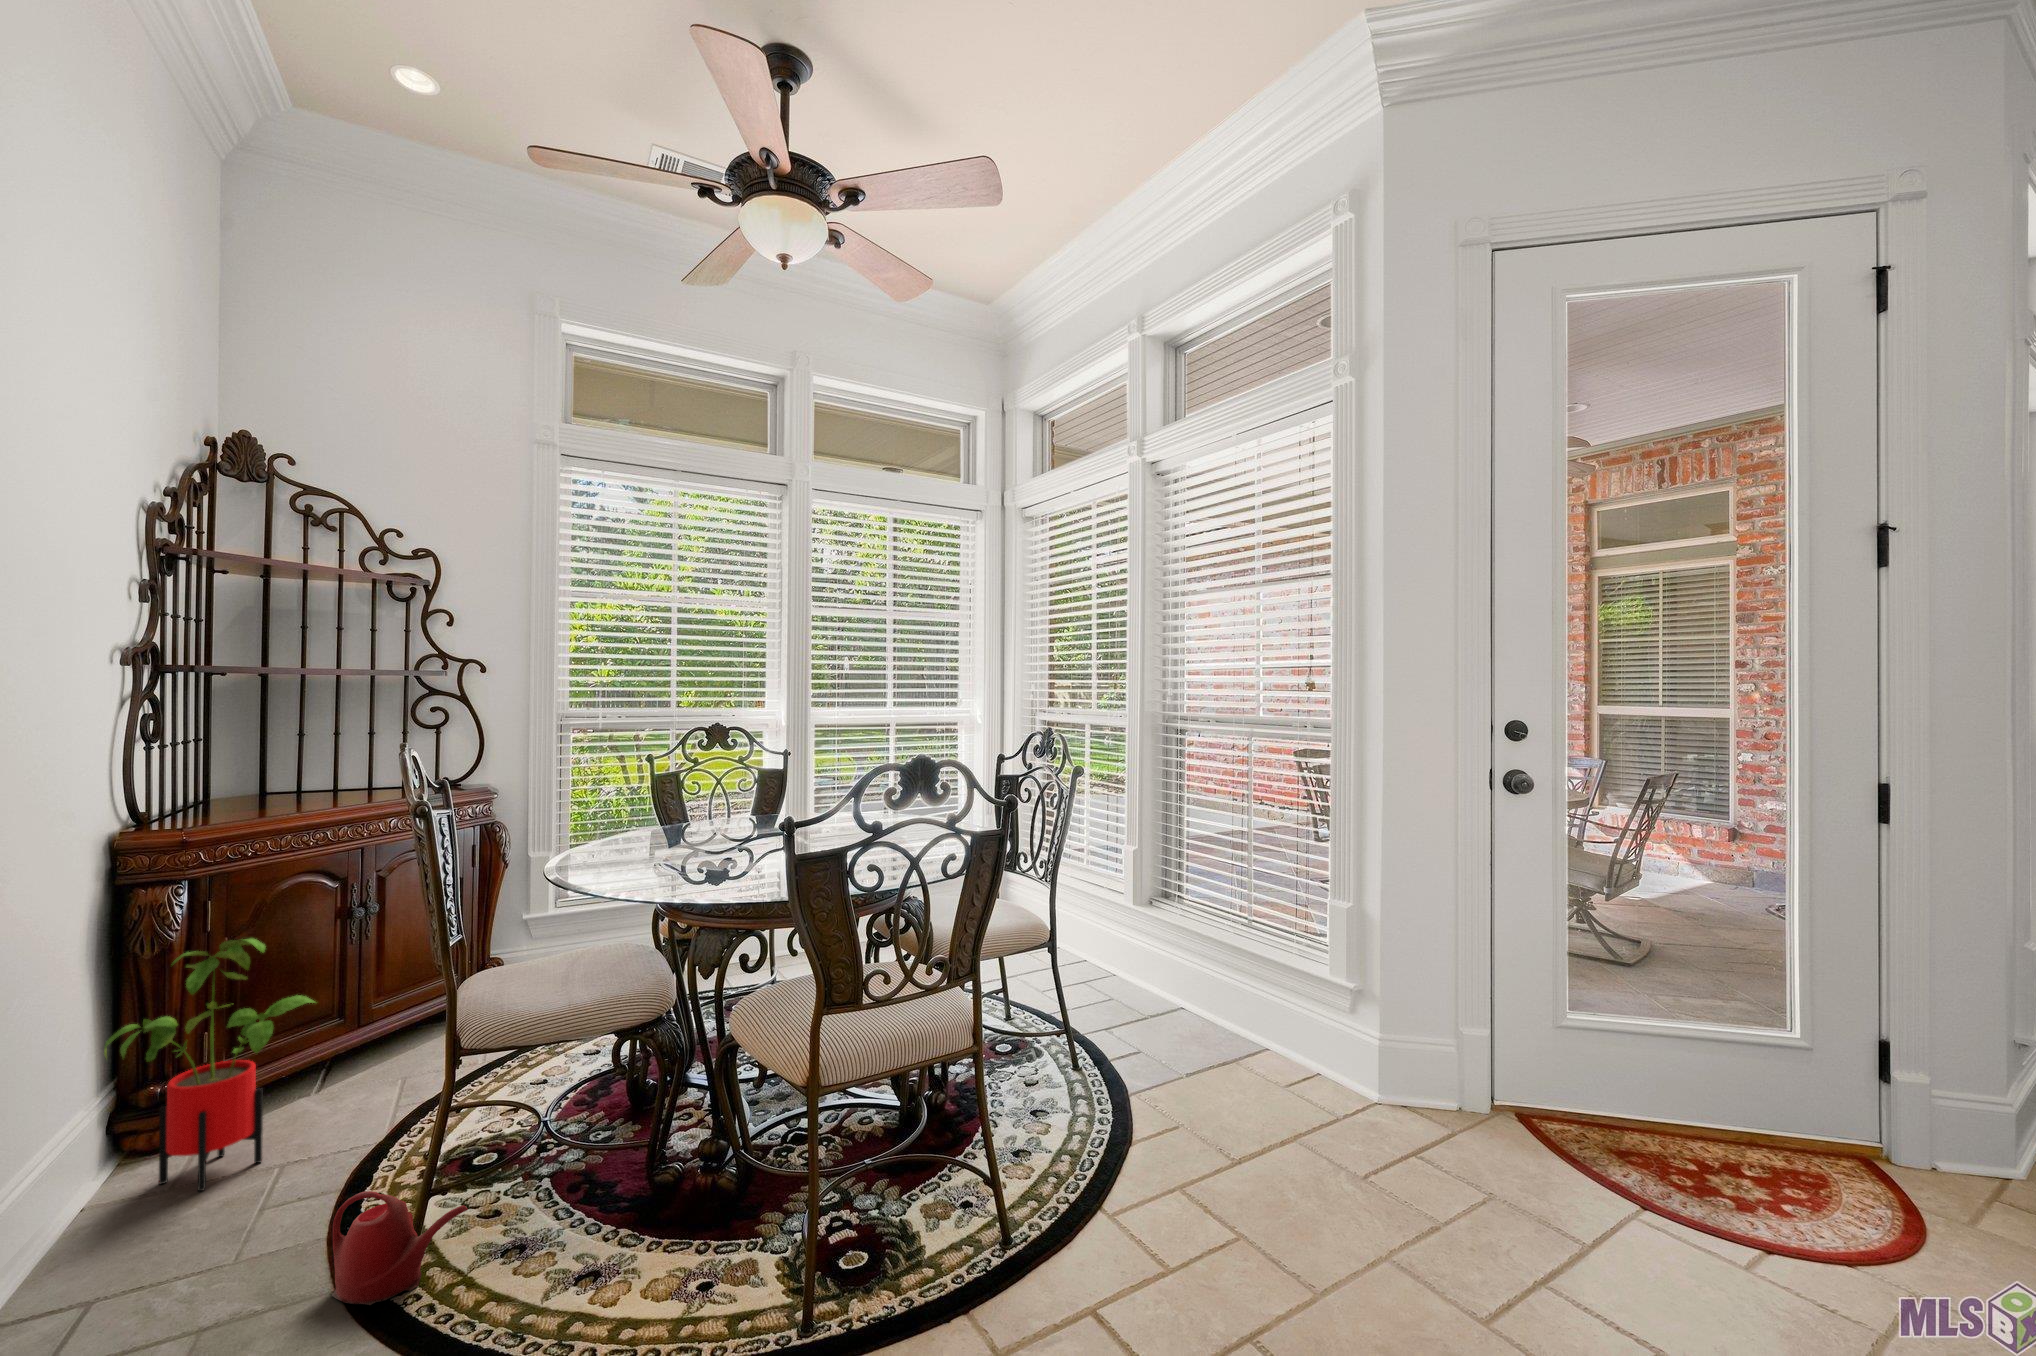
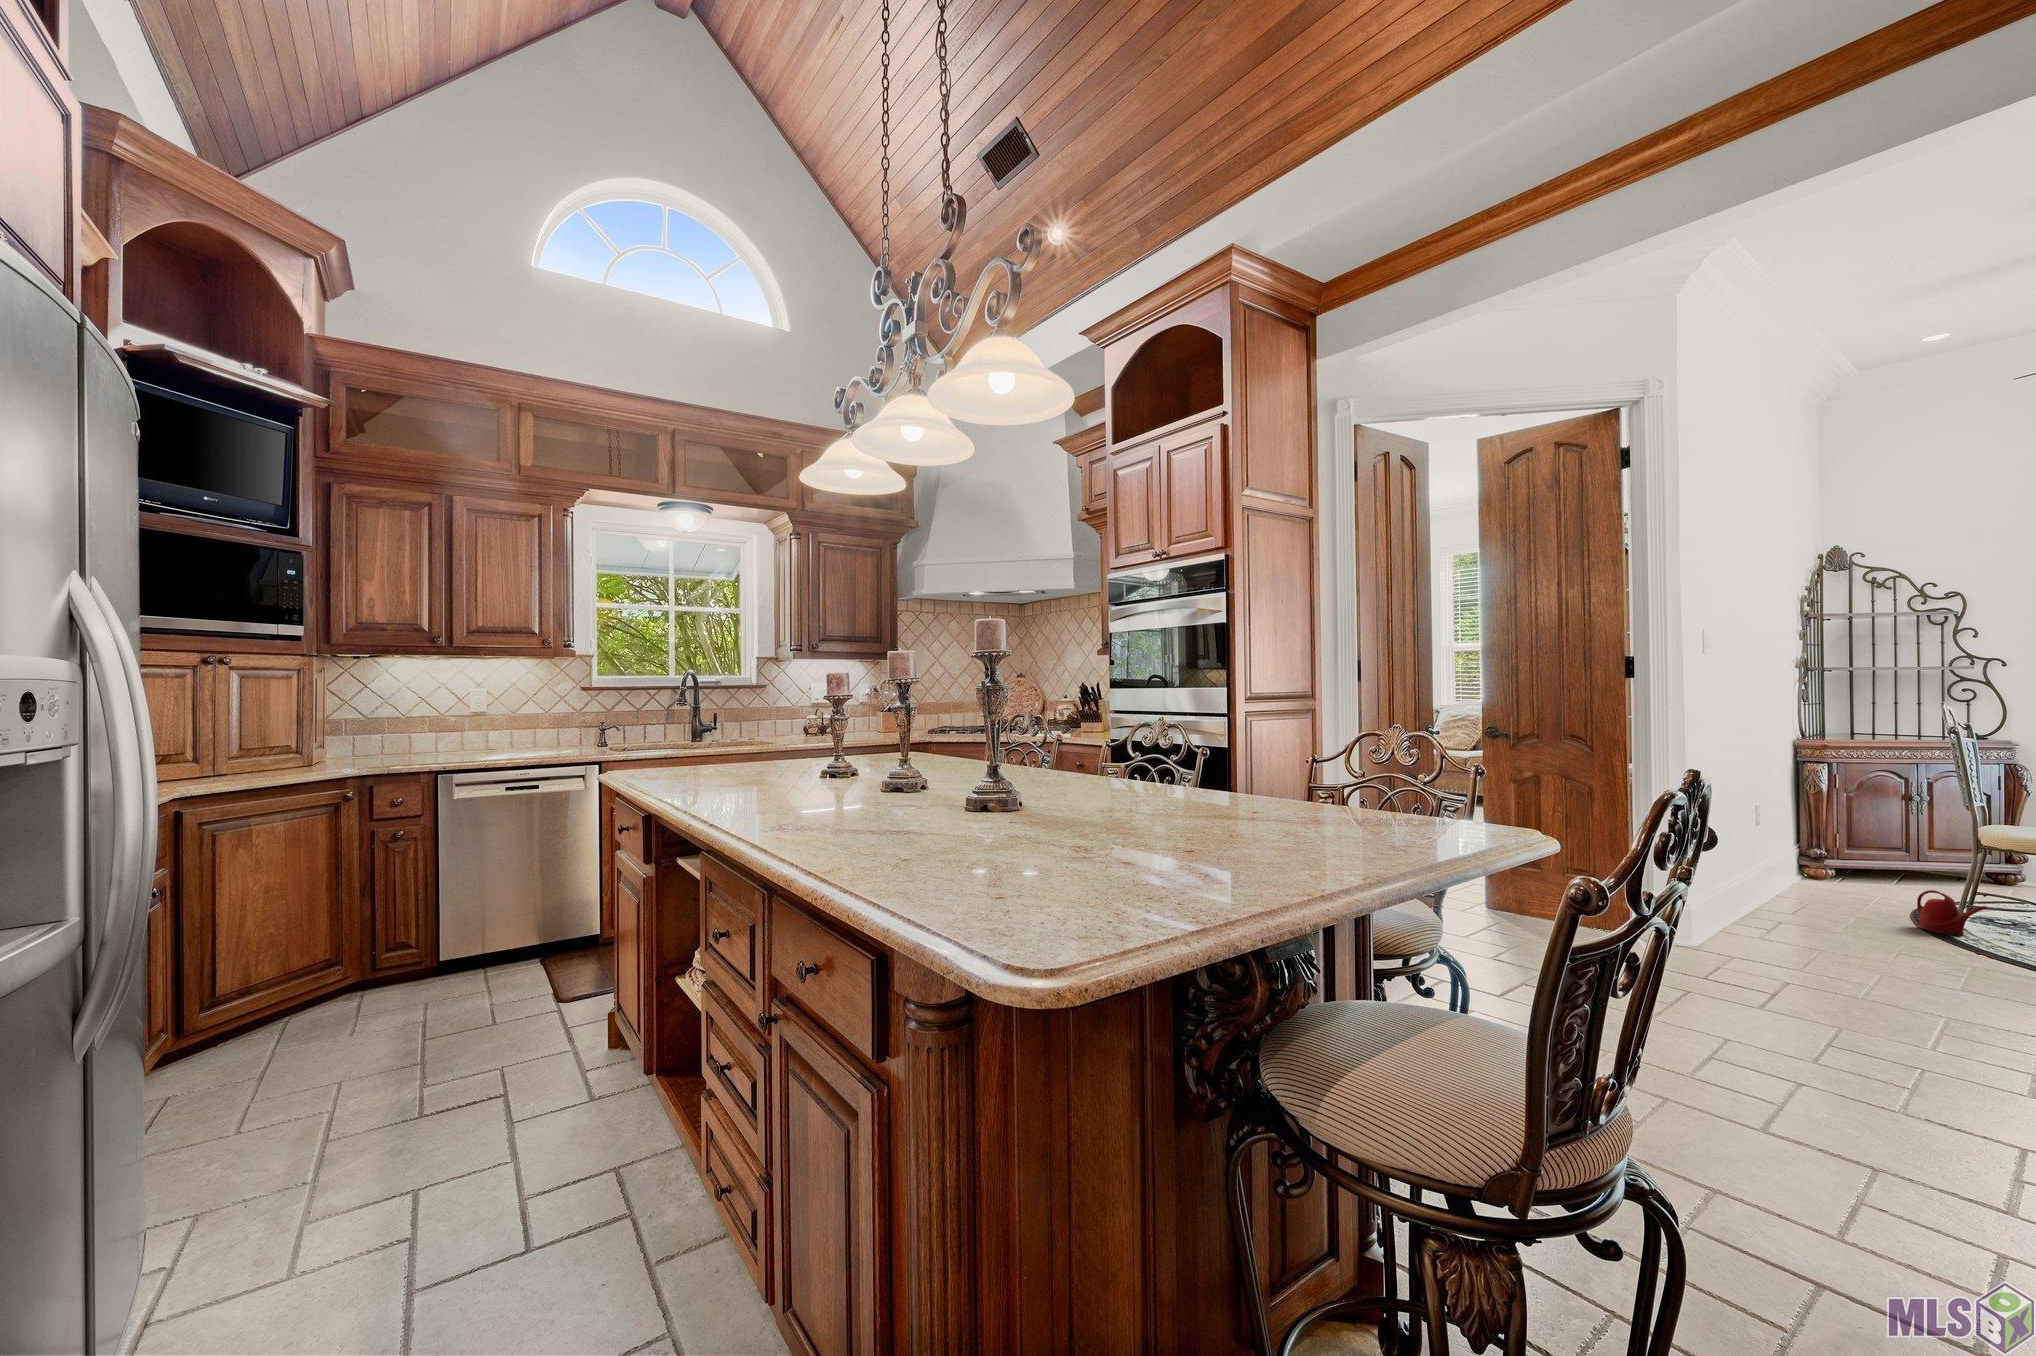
house plant: present [104,938,315,1191] -> none [1802,792,1899,894]

